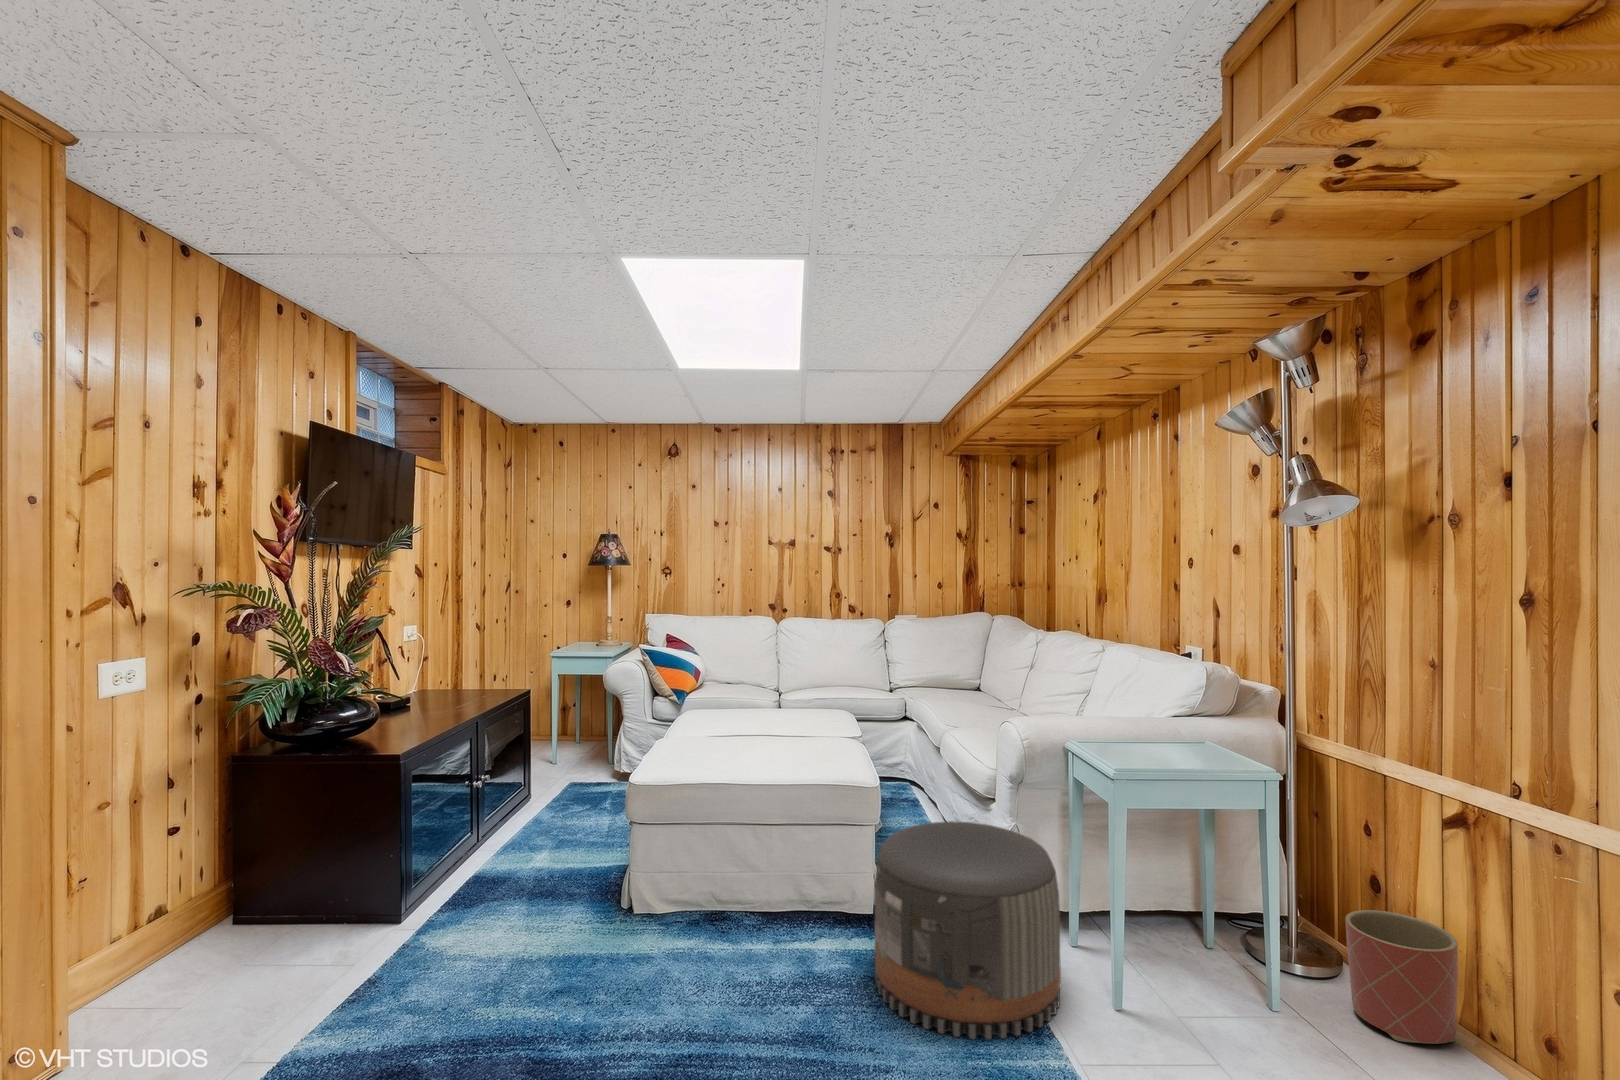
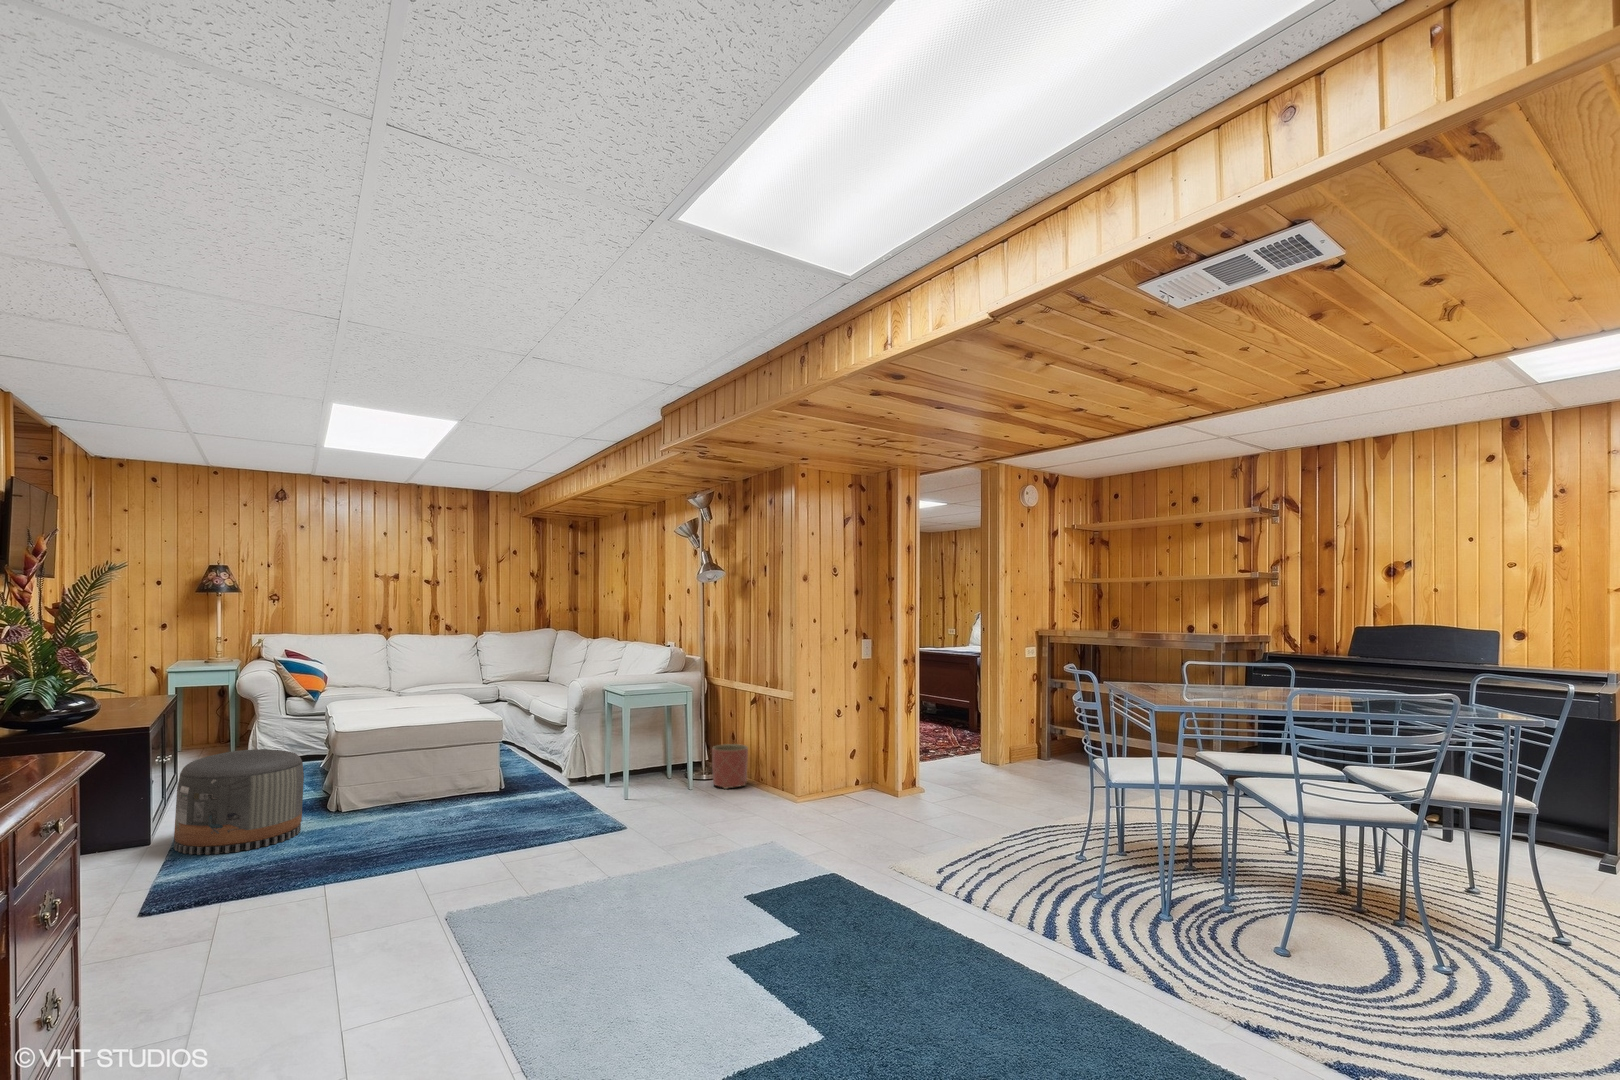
pouf: present [874,821,1061,1039] -> present [174,749,304,855]

